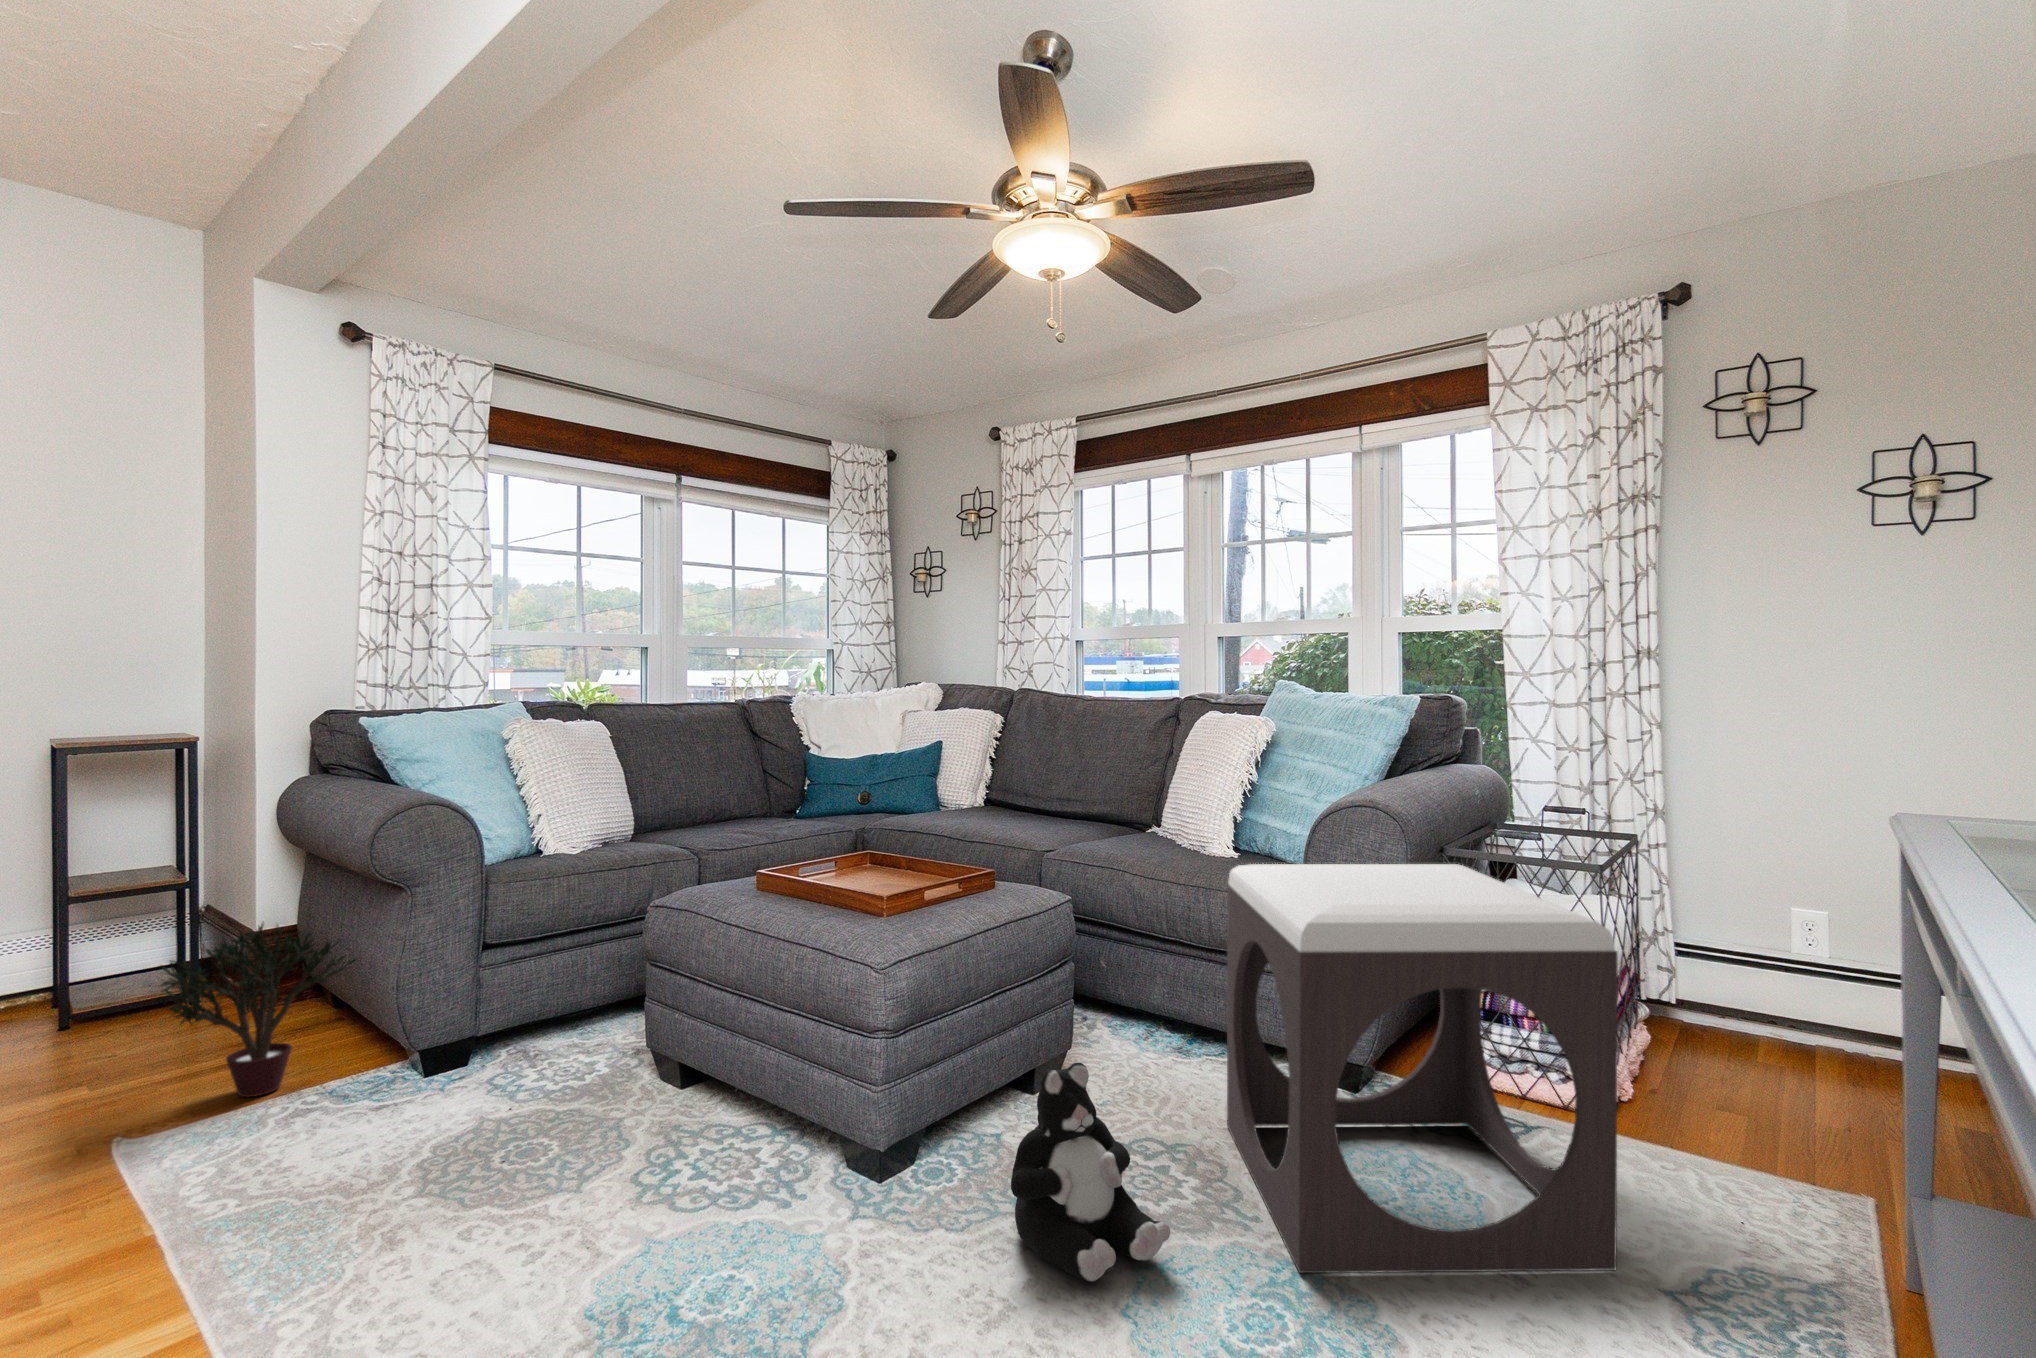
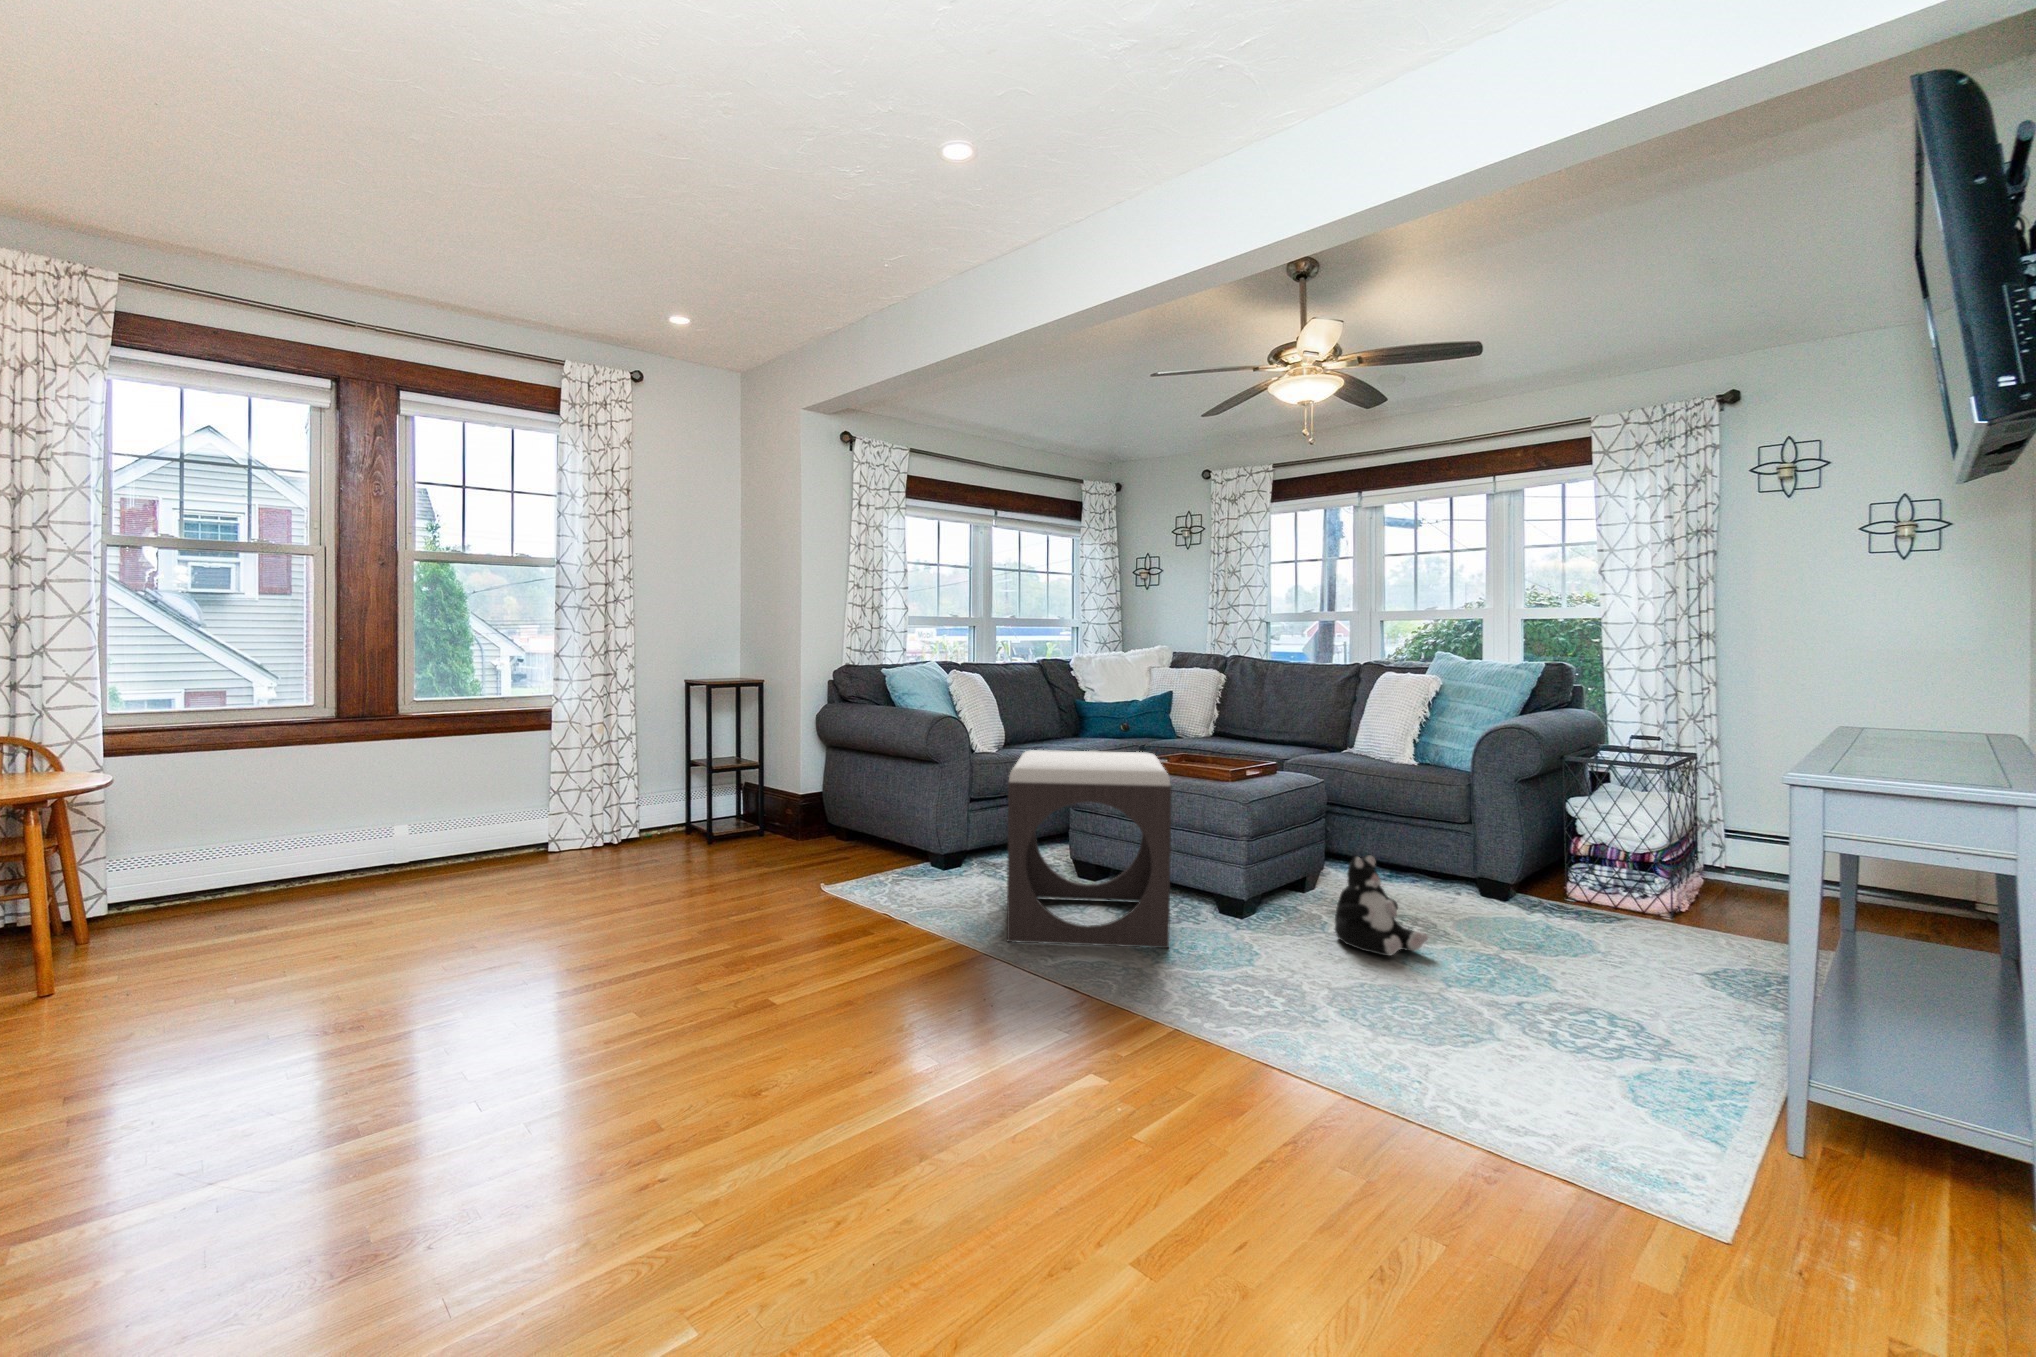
footstool: present [1227,864,1618,1273] -> present [1007,750,1172,948]
potted plant: present [161,923,356,1097] -> none [812,783,908,879]

